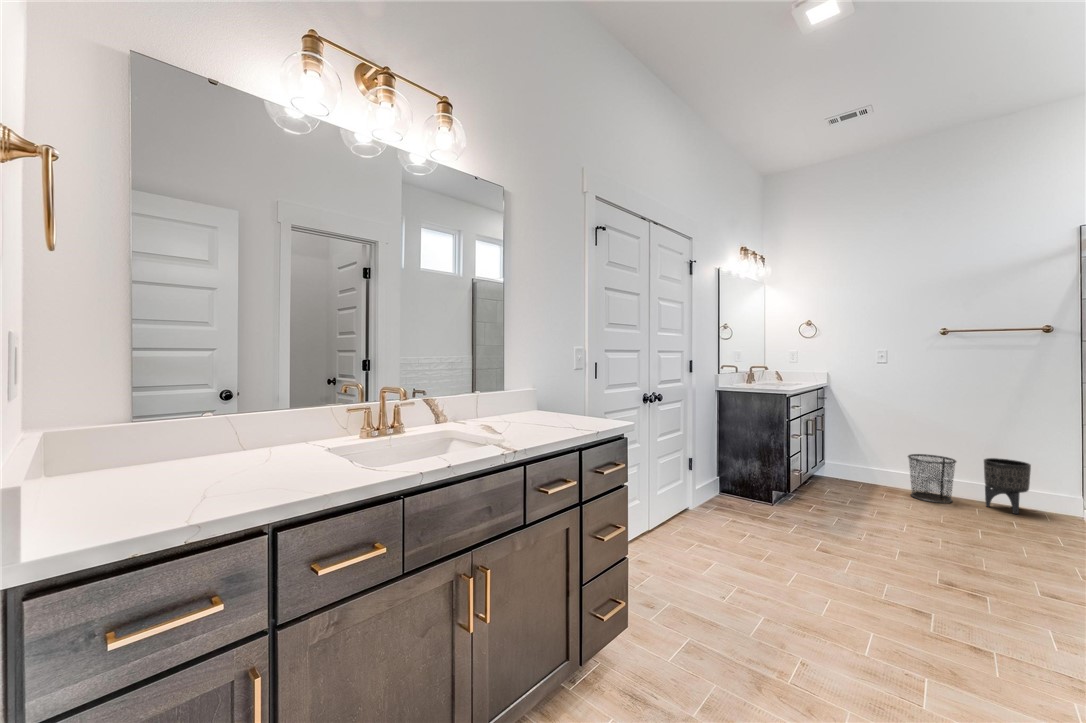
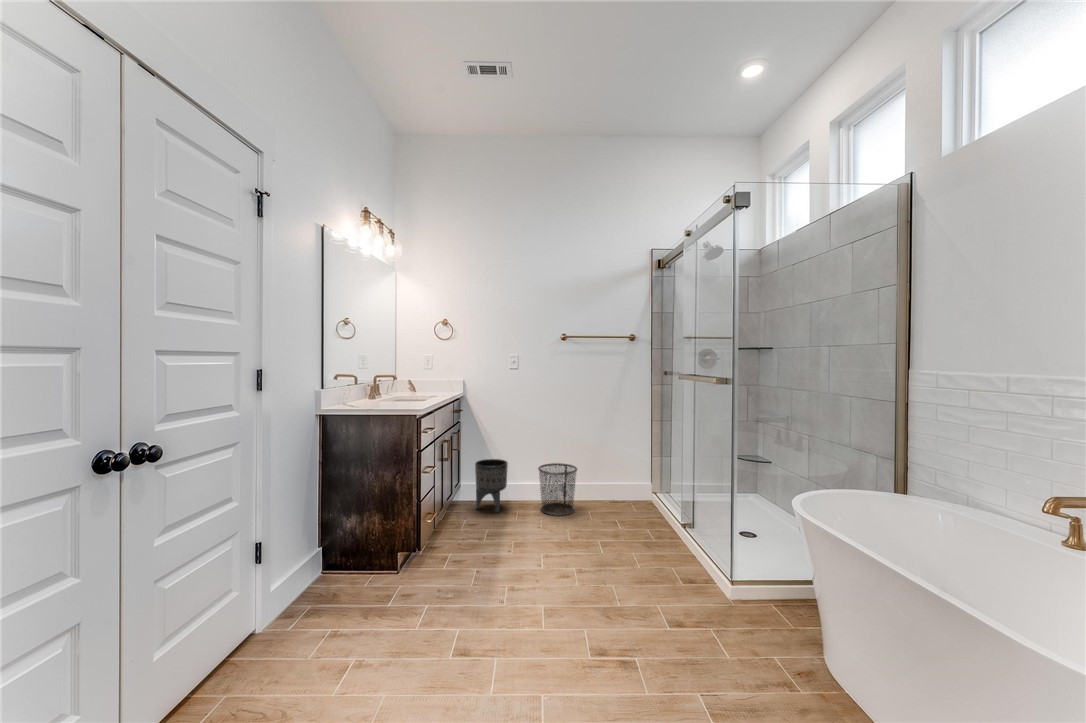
planter: present [984,458,1031,514] -> present [475,459,508,513]

